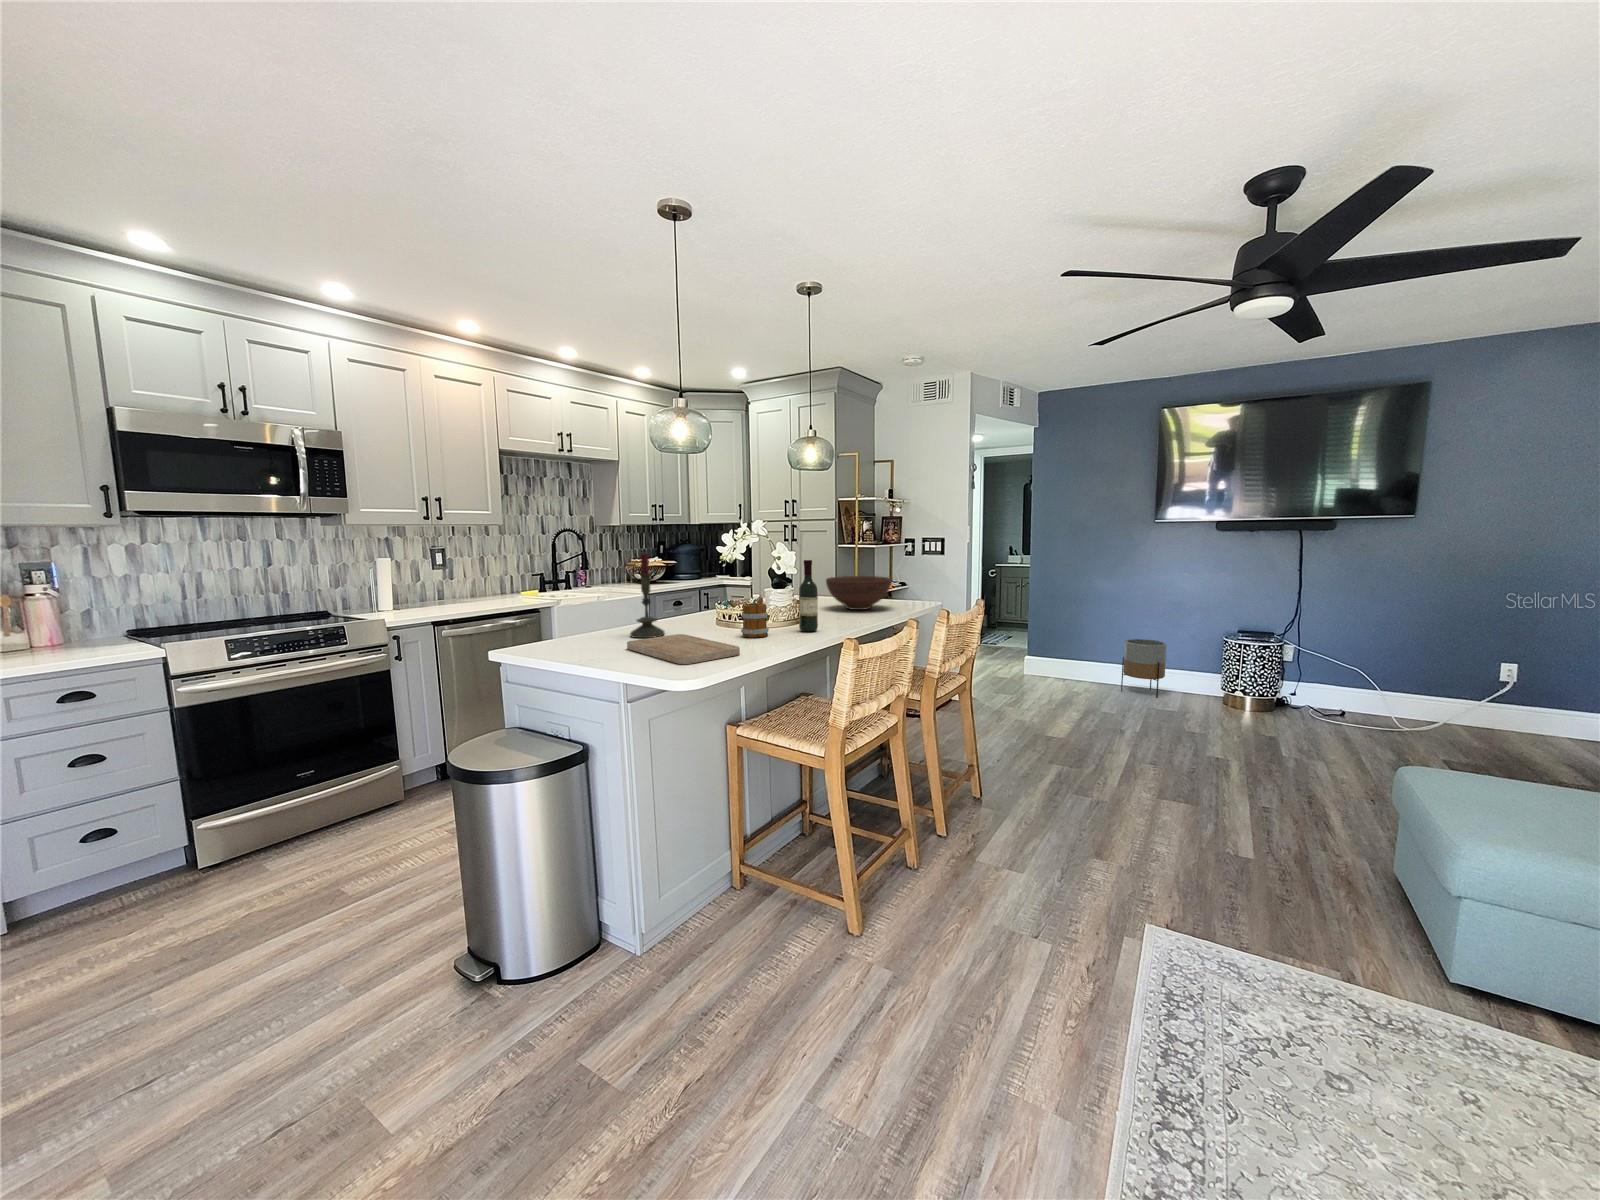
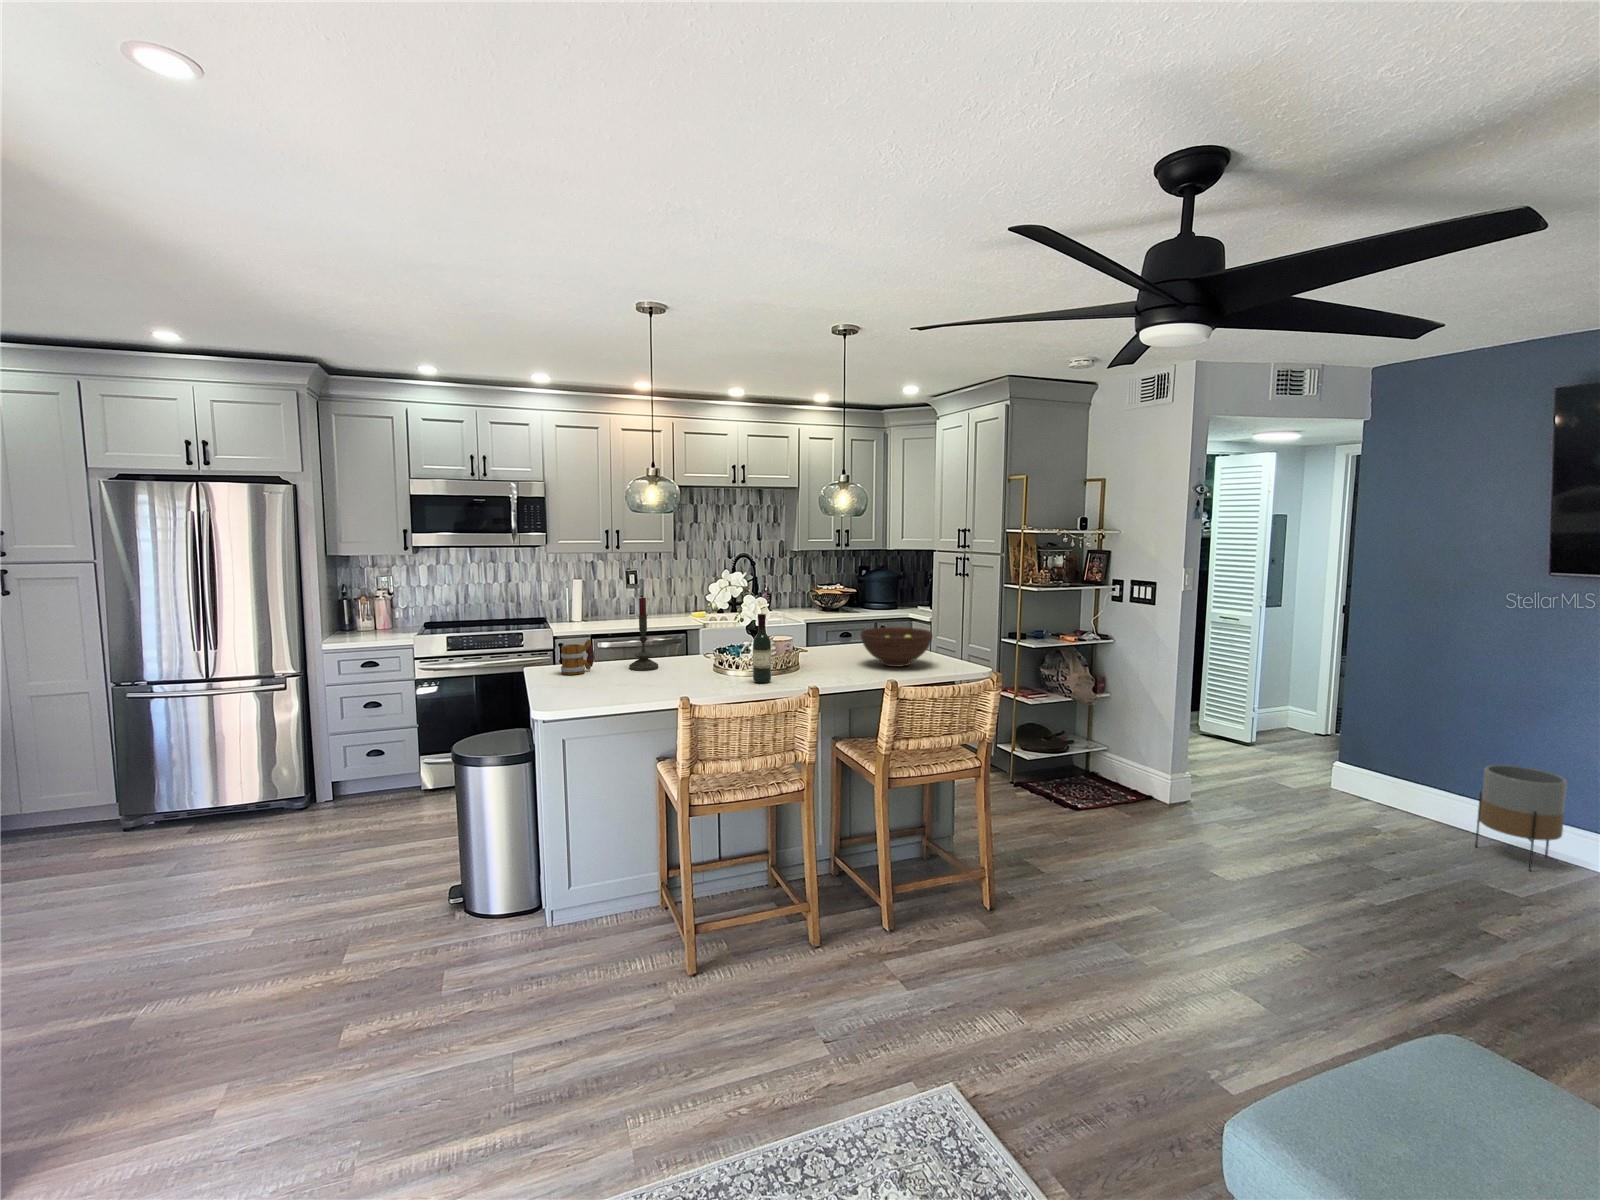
mug: present [741,597,769,638] -> present [561,639,594,675]
cutting board: present [627,634,740,664] -> none [582,670,648,696]

